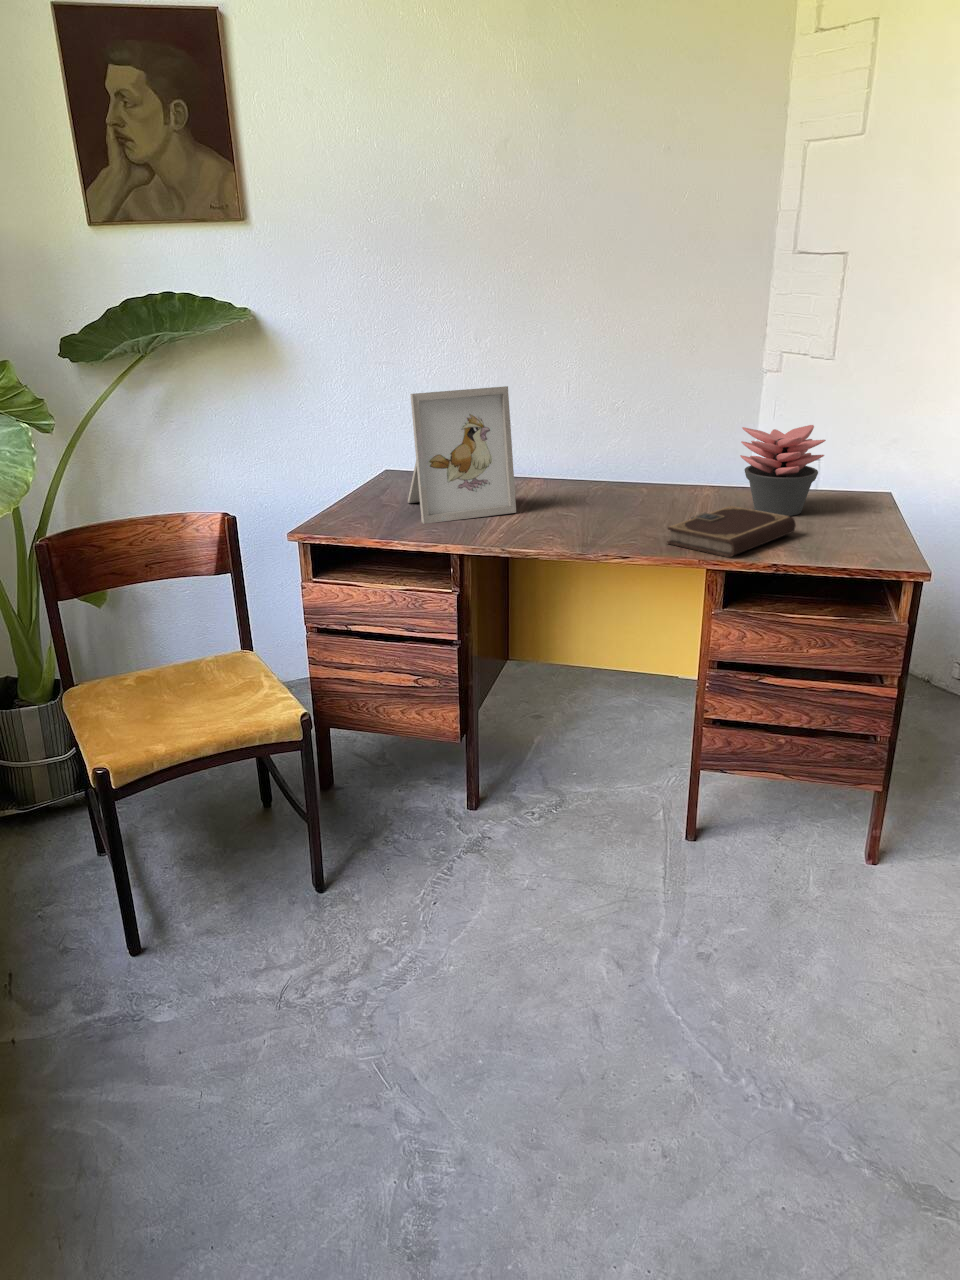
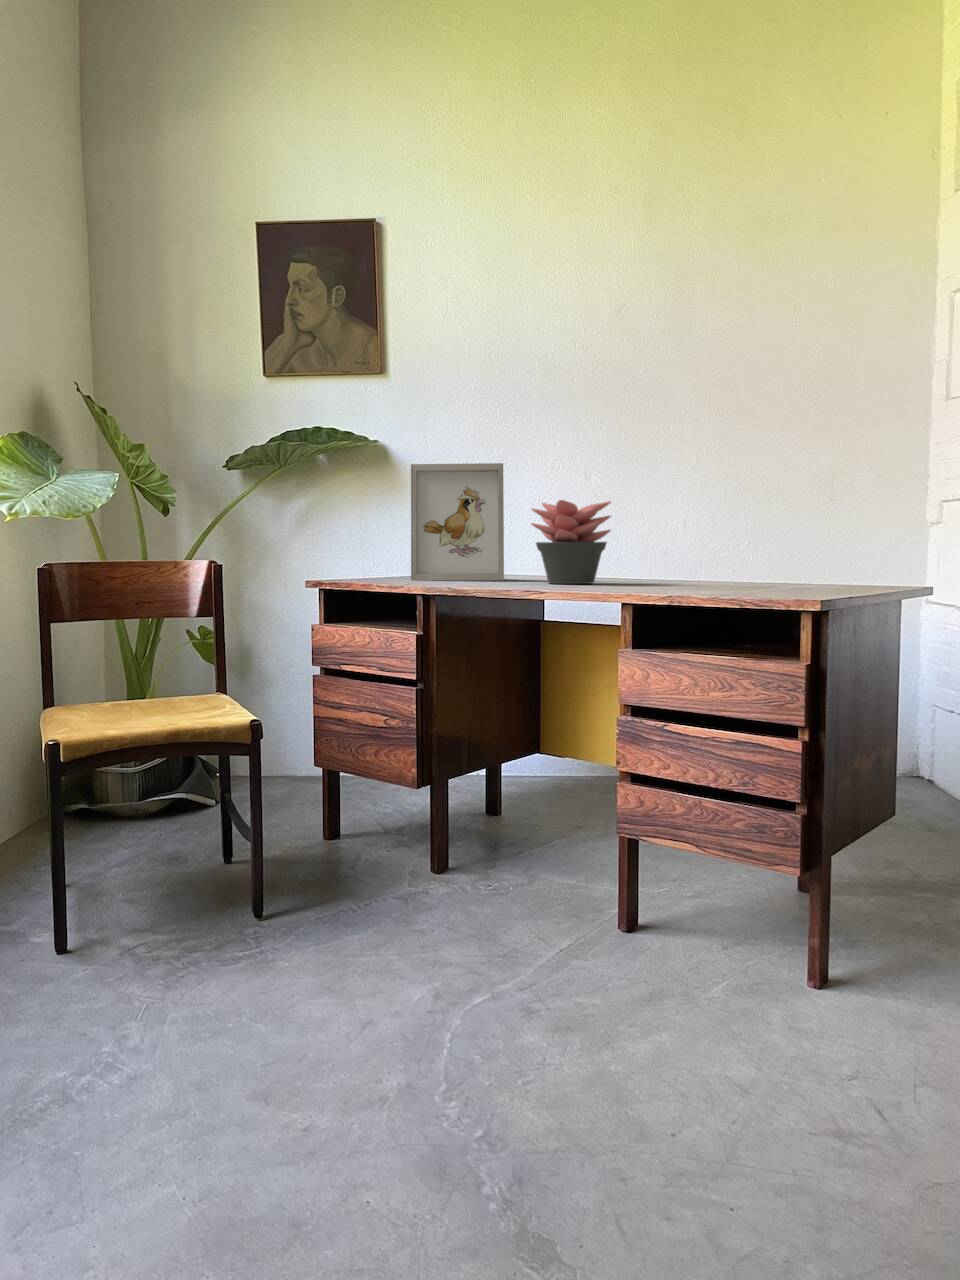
succulent plant: present [740,425,826,516] -> present [531,500,611,584]
notebook: present [667,506,796,557] -> none [593,568,735,590]

